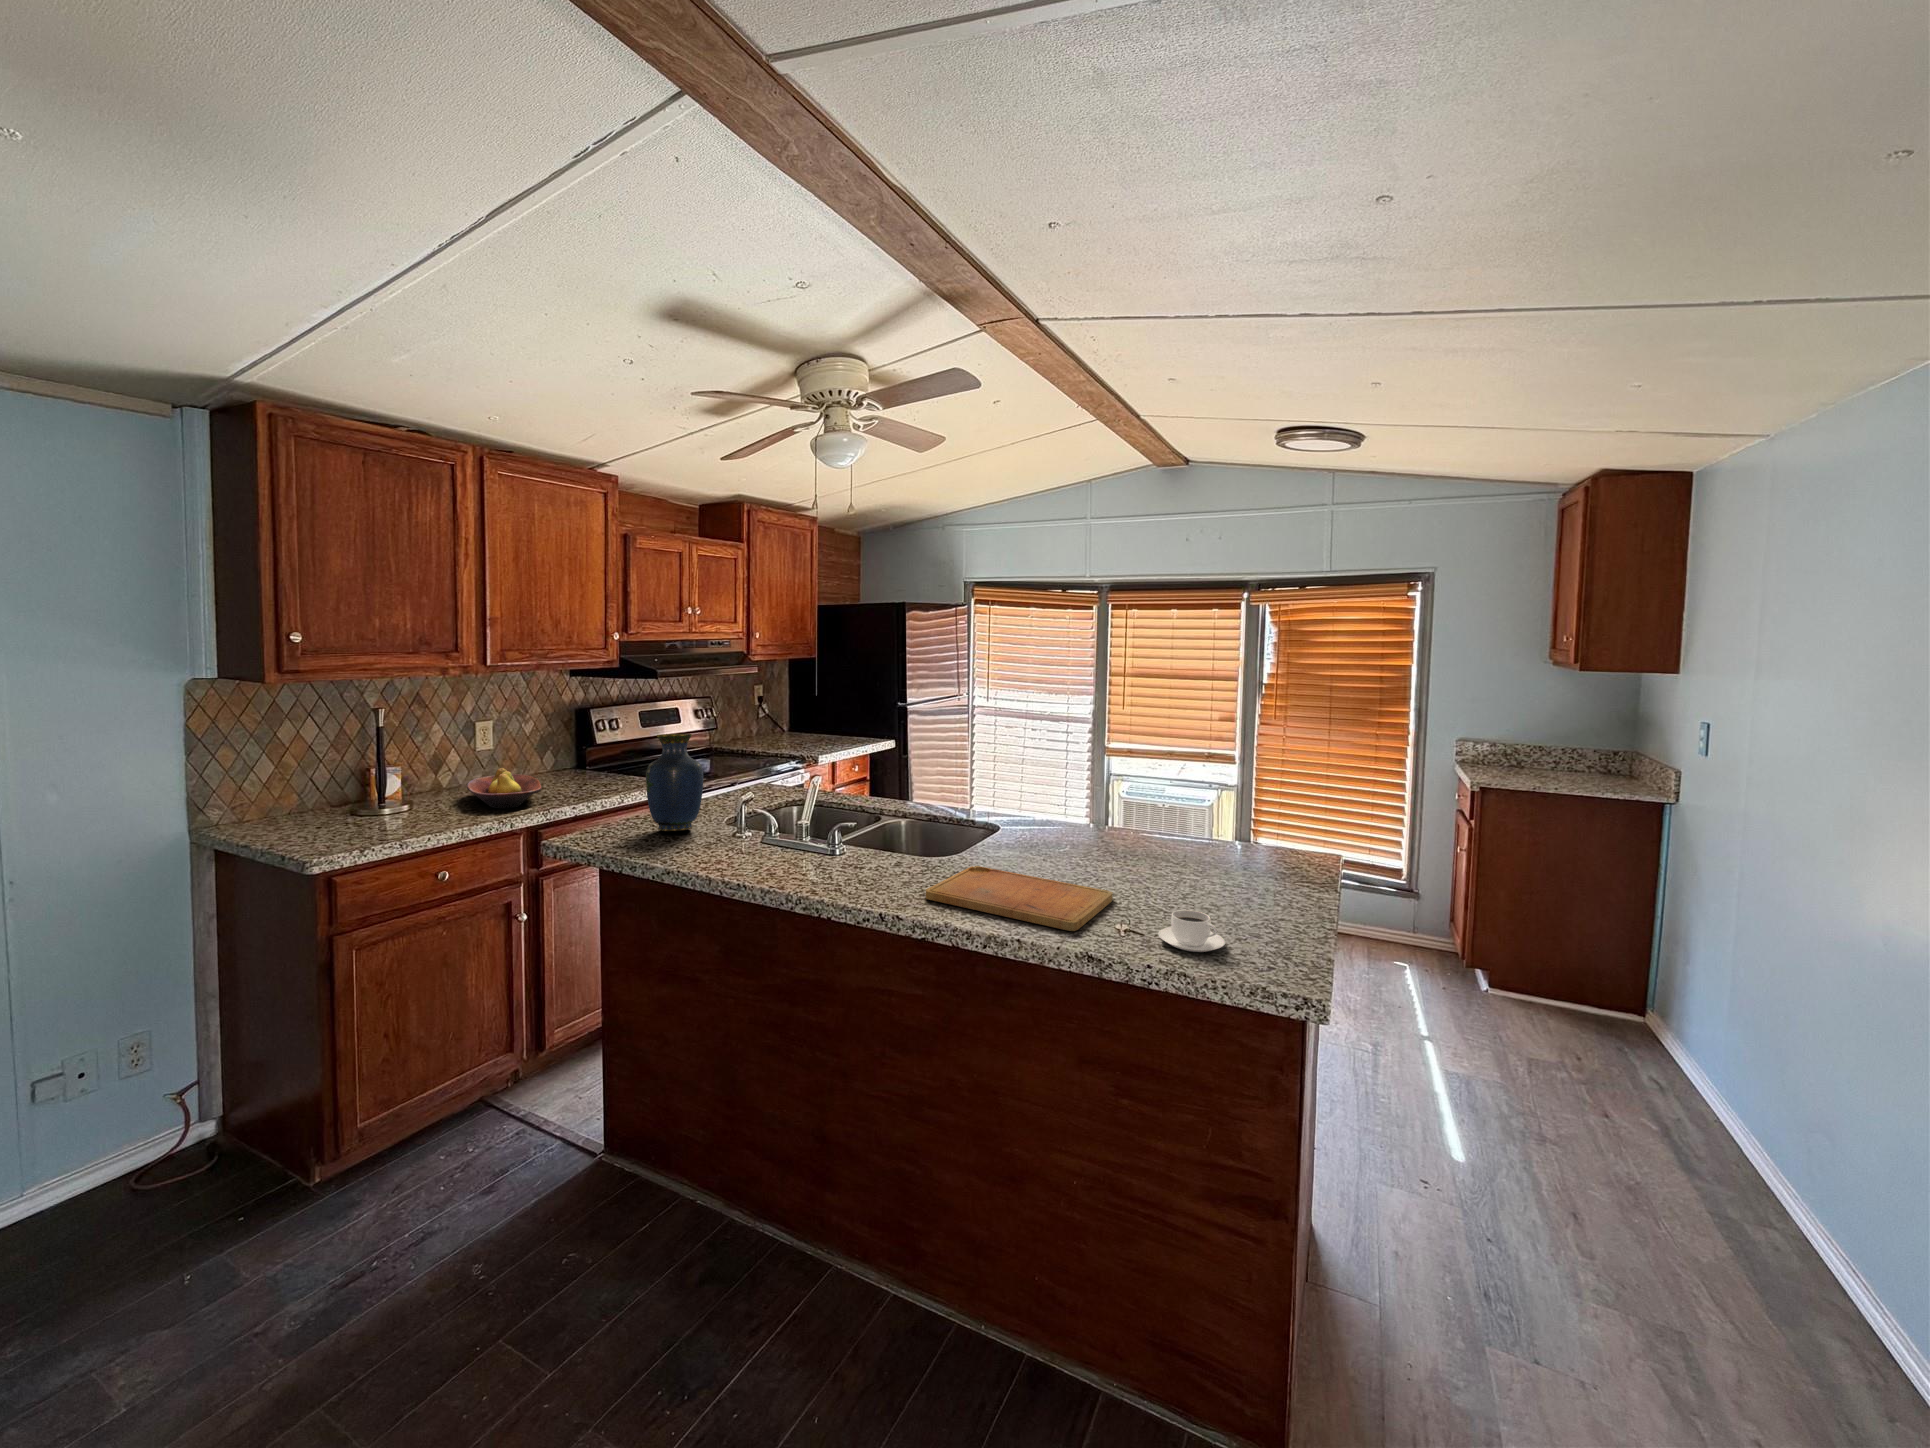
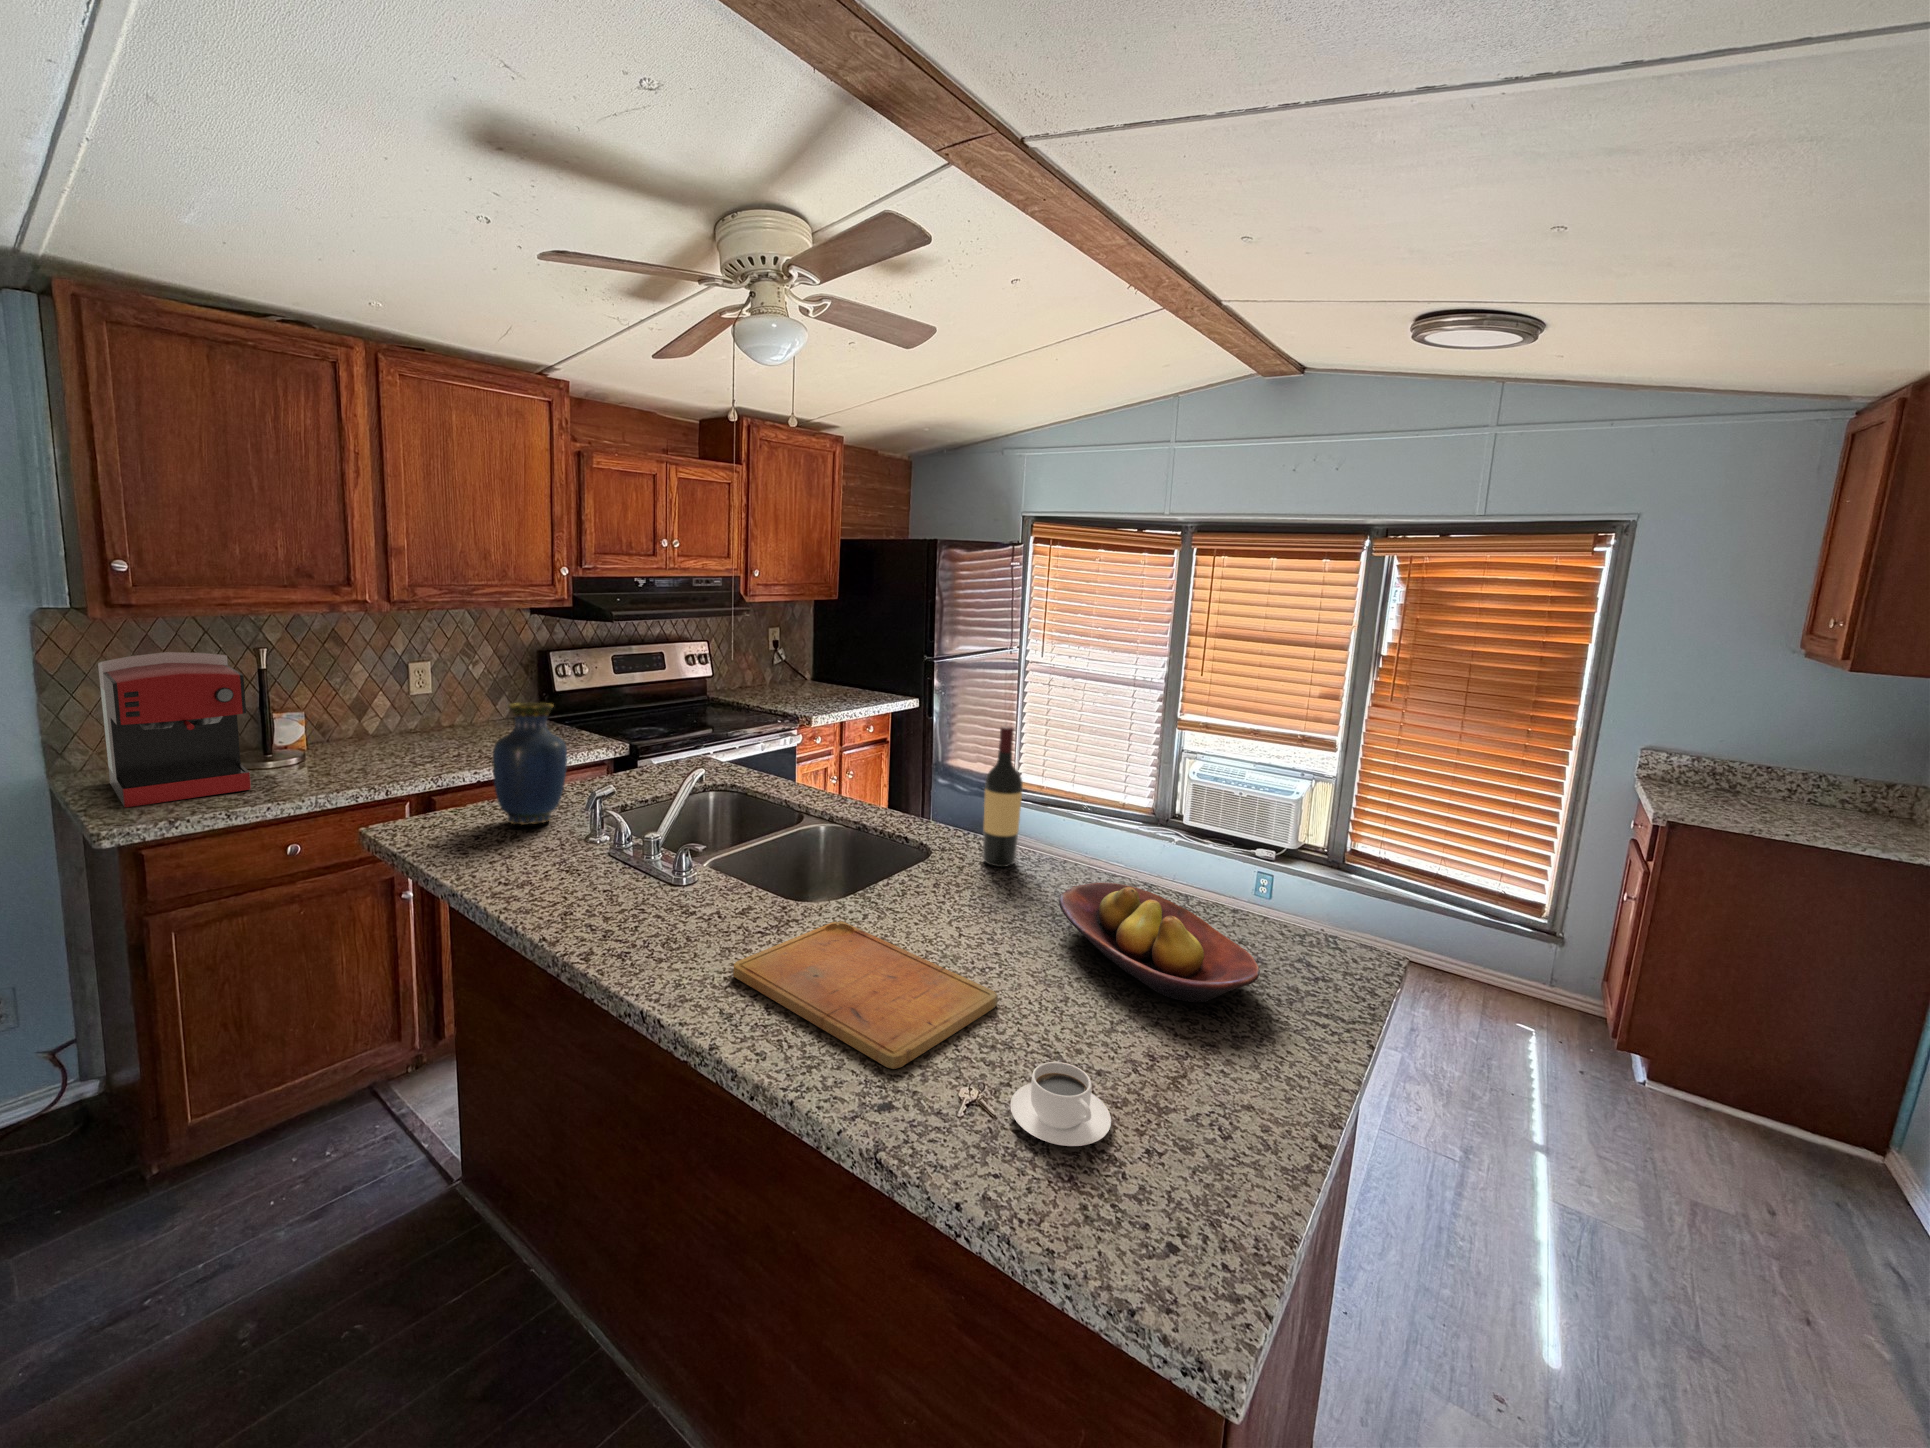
coffee maker: none [256,712,395,846] -> present [98,652,251,807]
wine bottle: none [1040,728,1068,833] -> present [983,726,1023,867]
fruit bowl: present [467,768,542,808] -> present [1059,882,1260,1002]

